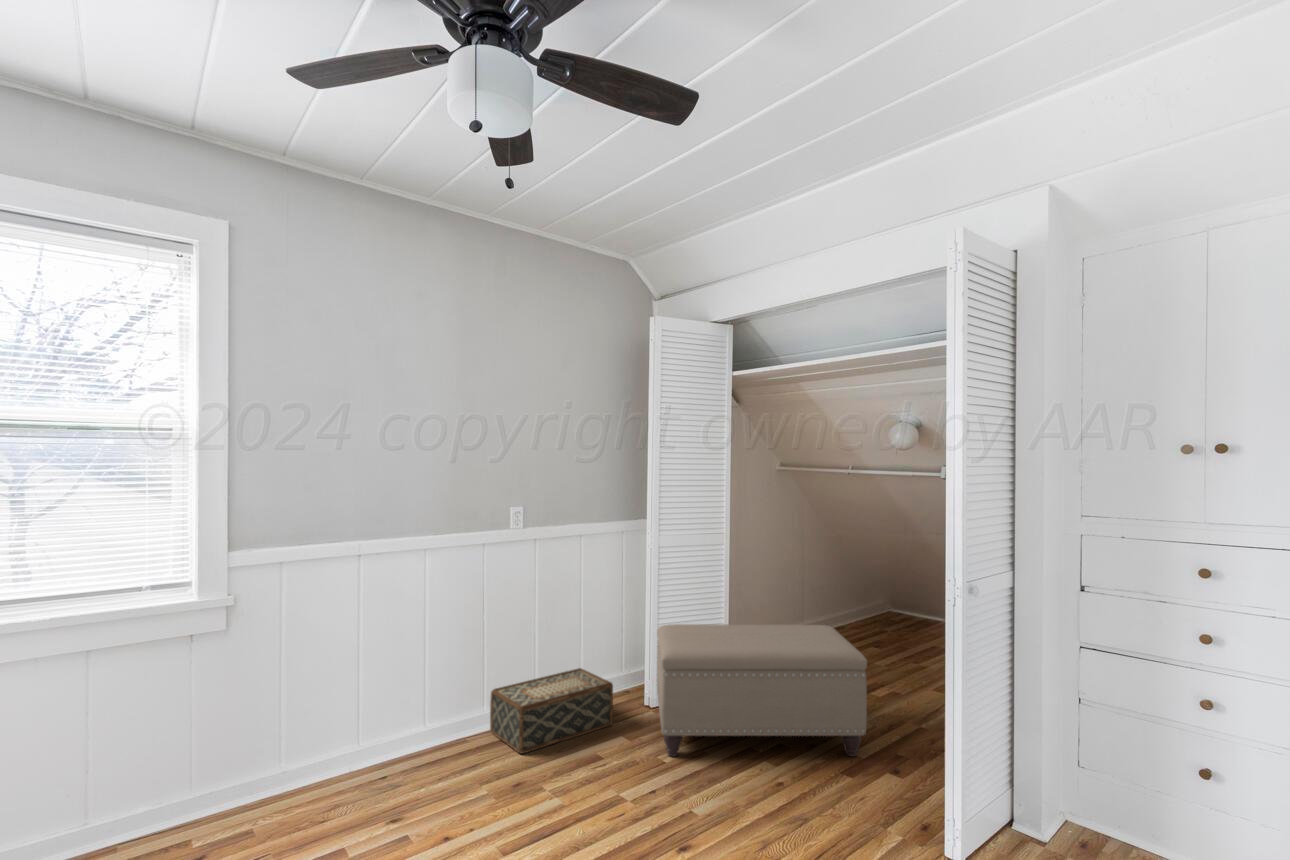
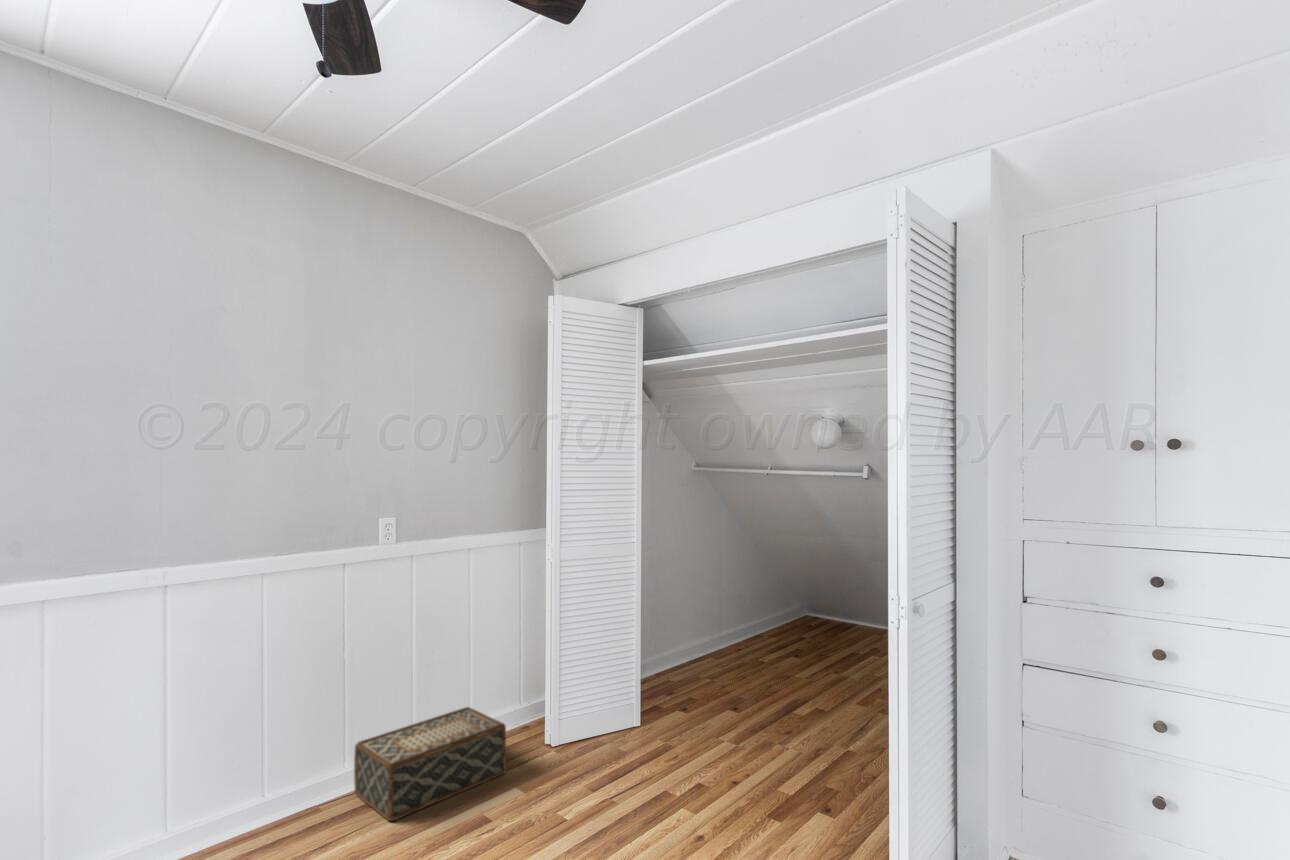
ottoman: present [657,624,867,757] -> none [558,644,795,810]

